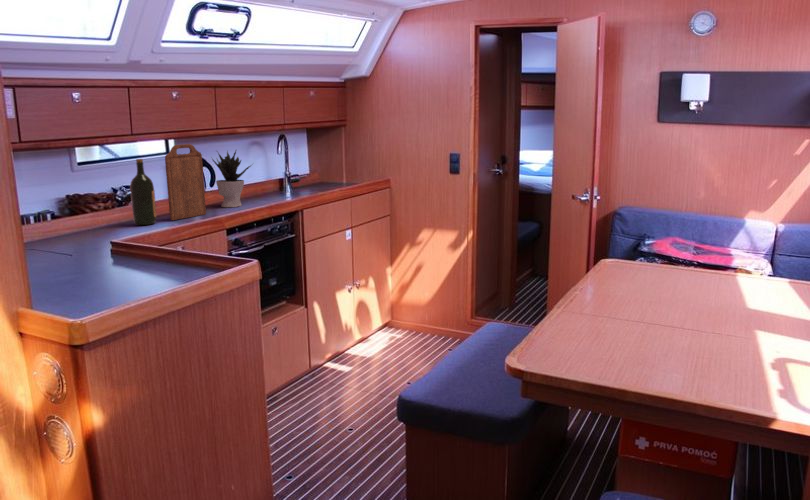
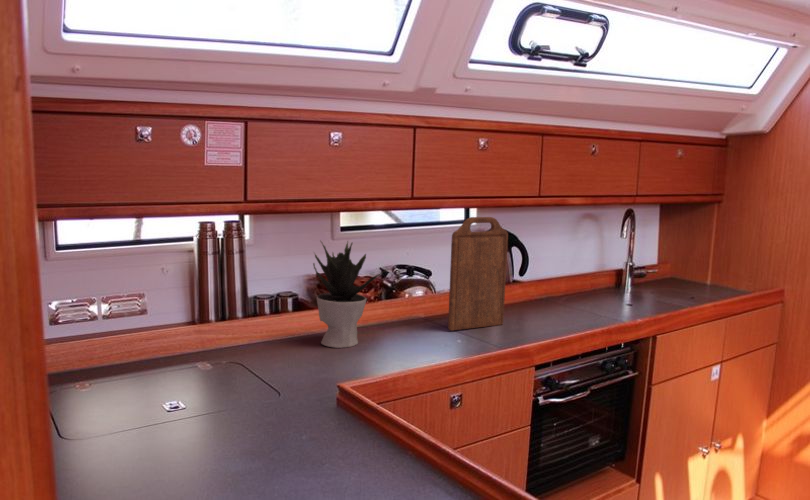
potted plant: present [213,151,251,207] -> present [313,242,382,348]
wine bottle: present [130,159,156,225] -> none [396,235,430,334]

